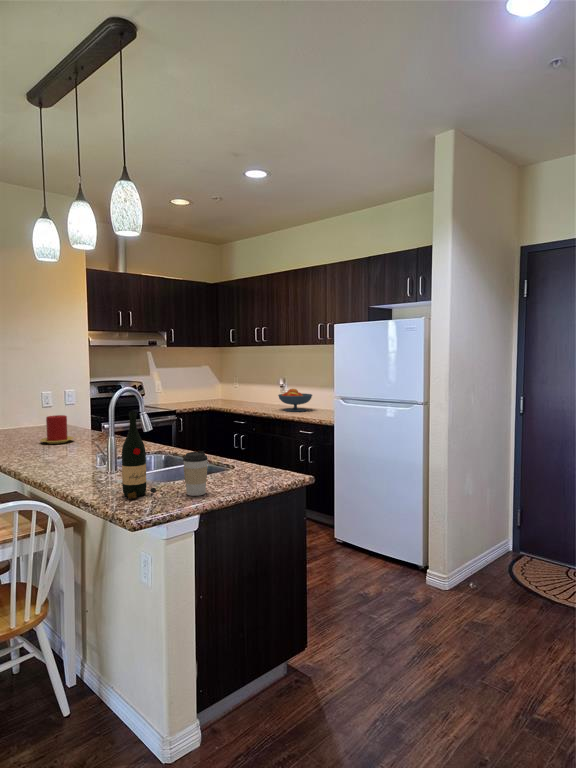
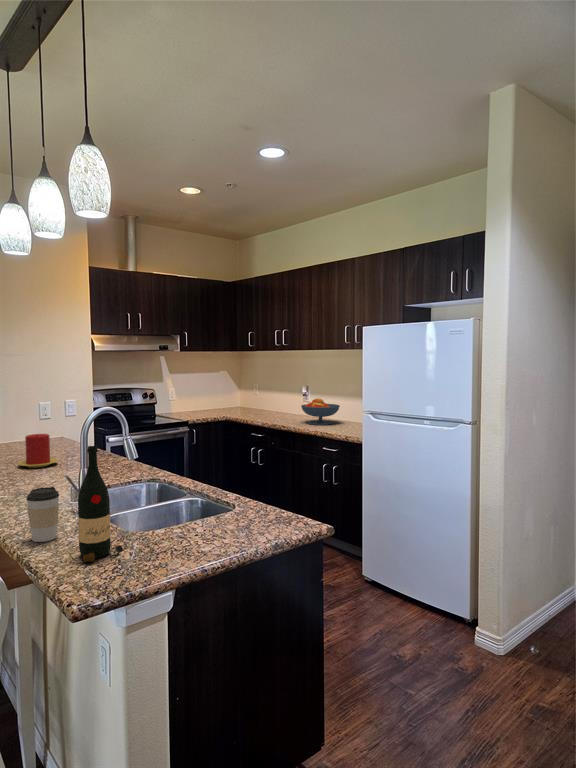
coffee cup: present [183,451,208,496] -> present [26,487,59,542]

